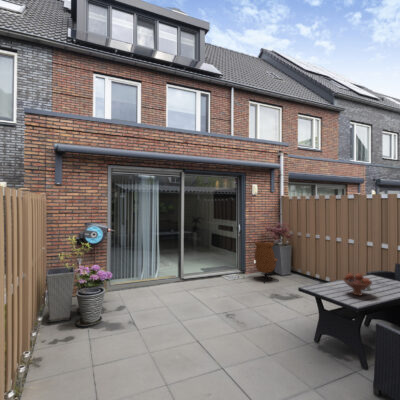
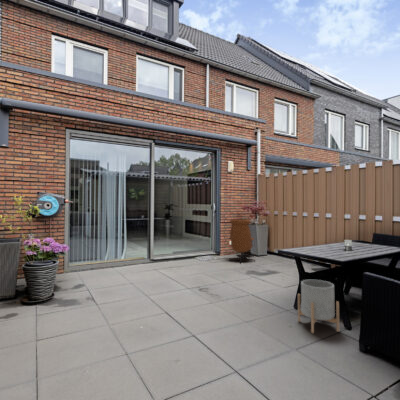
fruit bowl: present [343,274,372,296] -> none [325,231,357,253]
planter: none [316,319,355,371] -> present [298,280,339,333]

